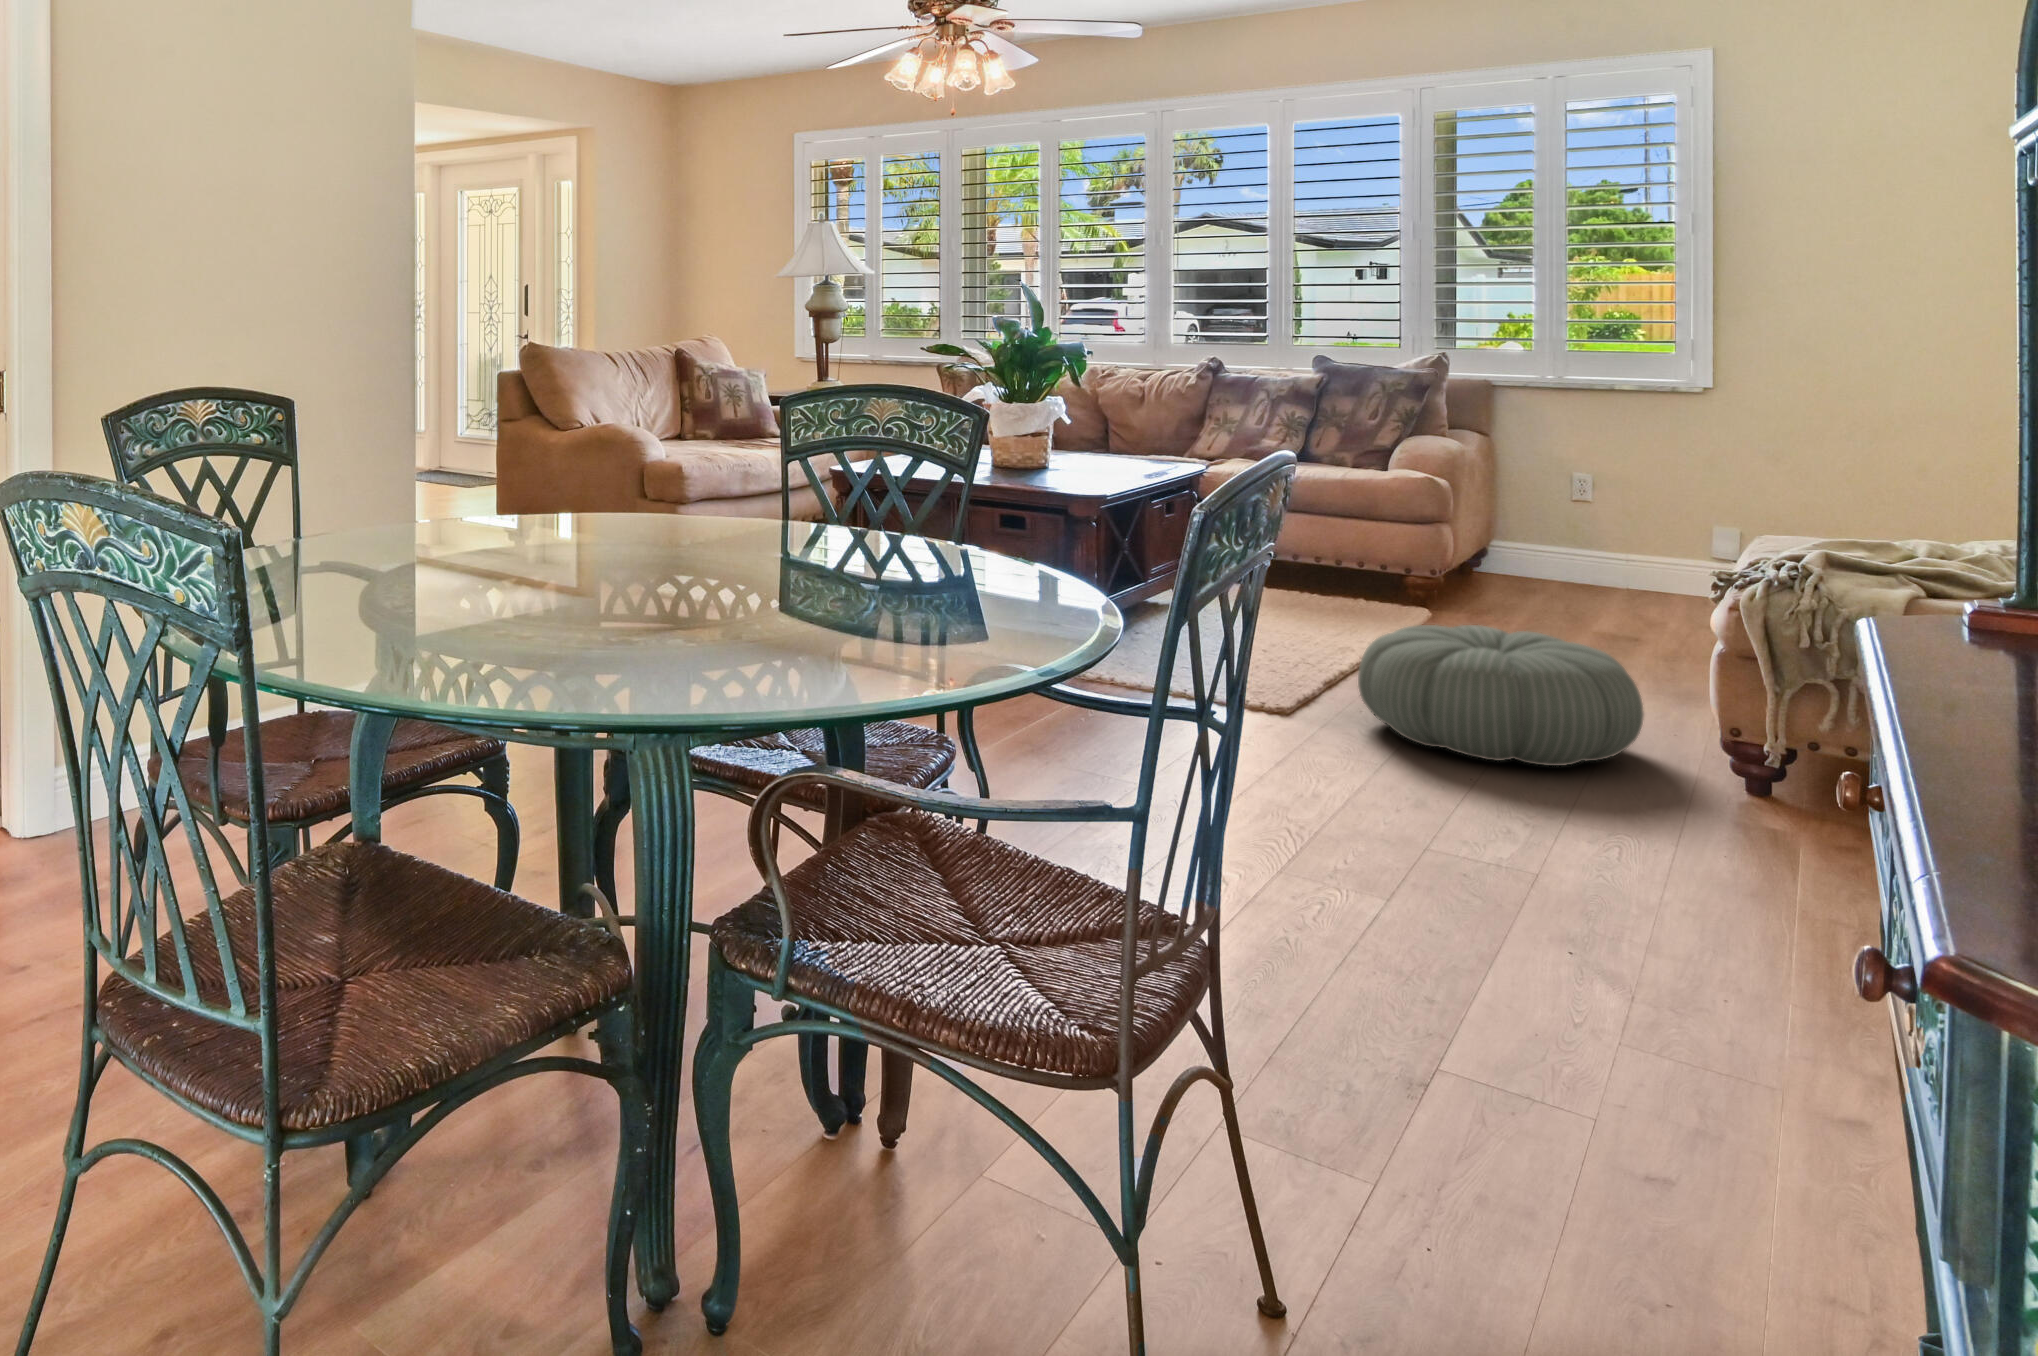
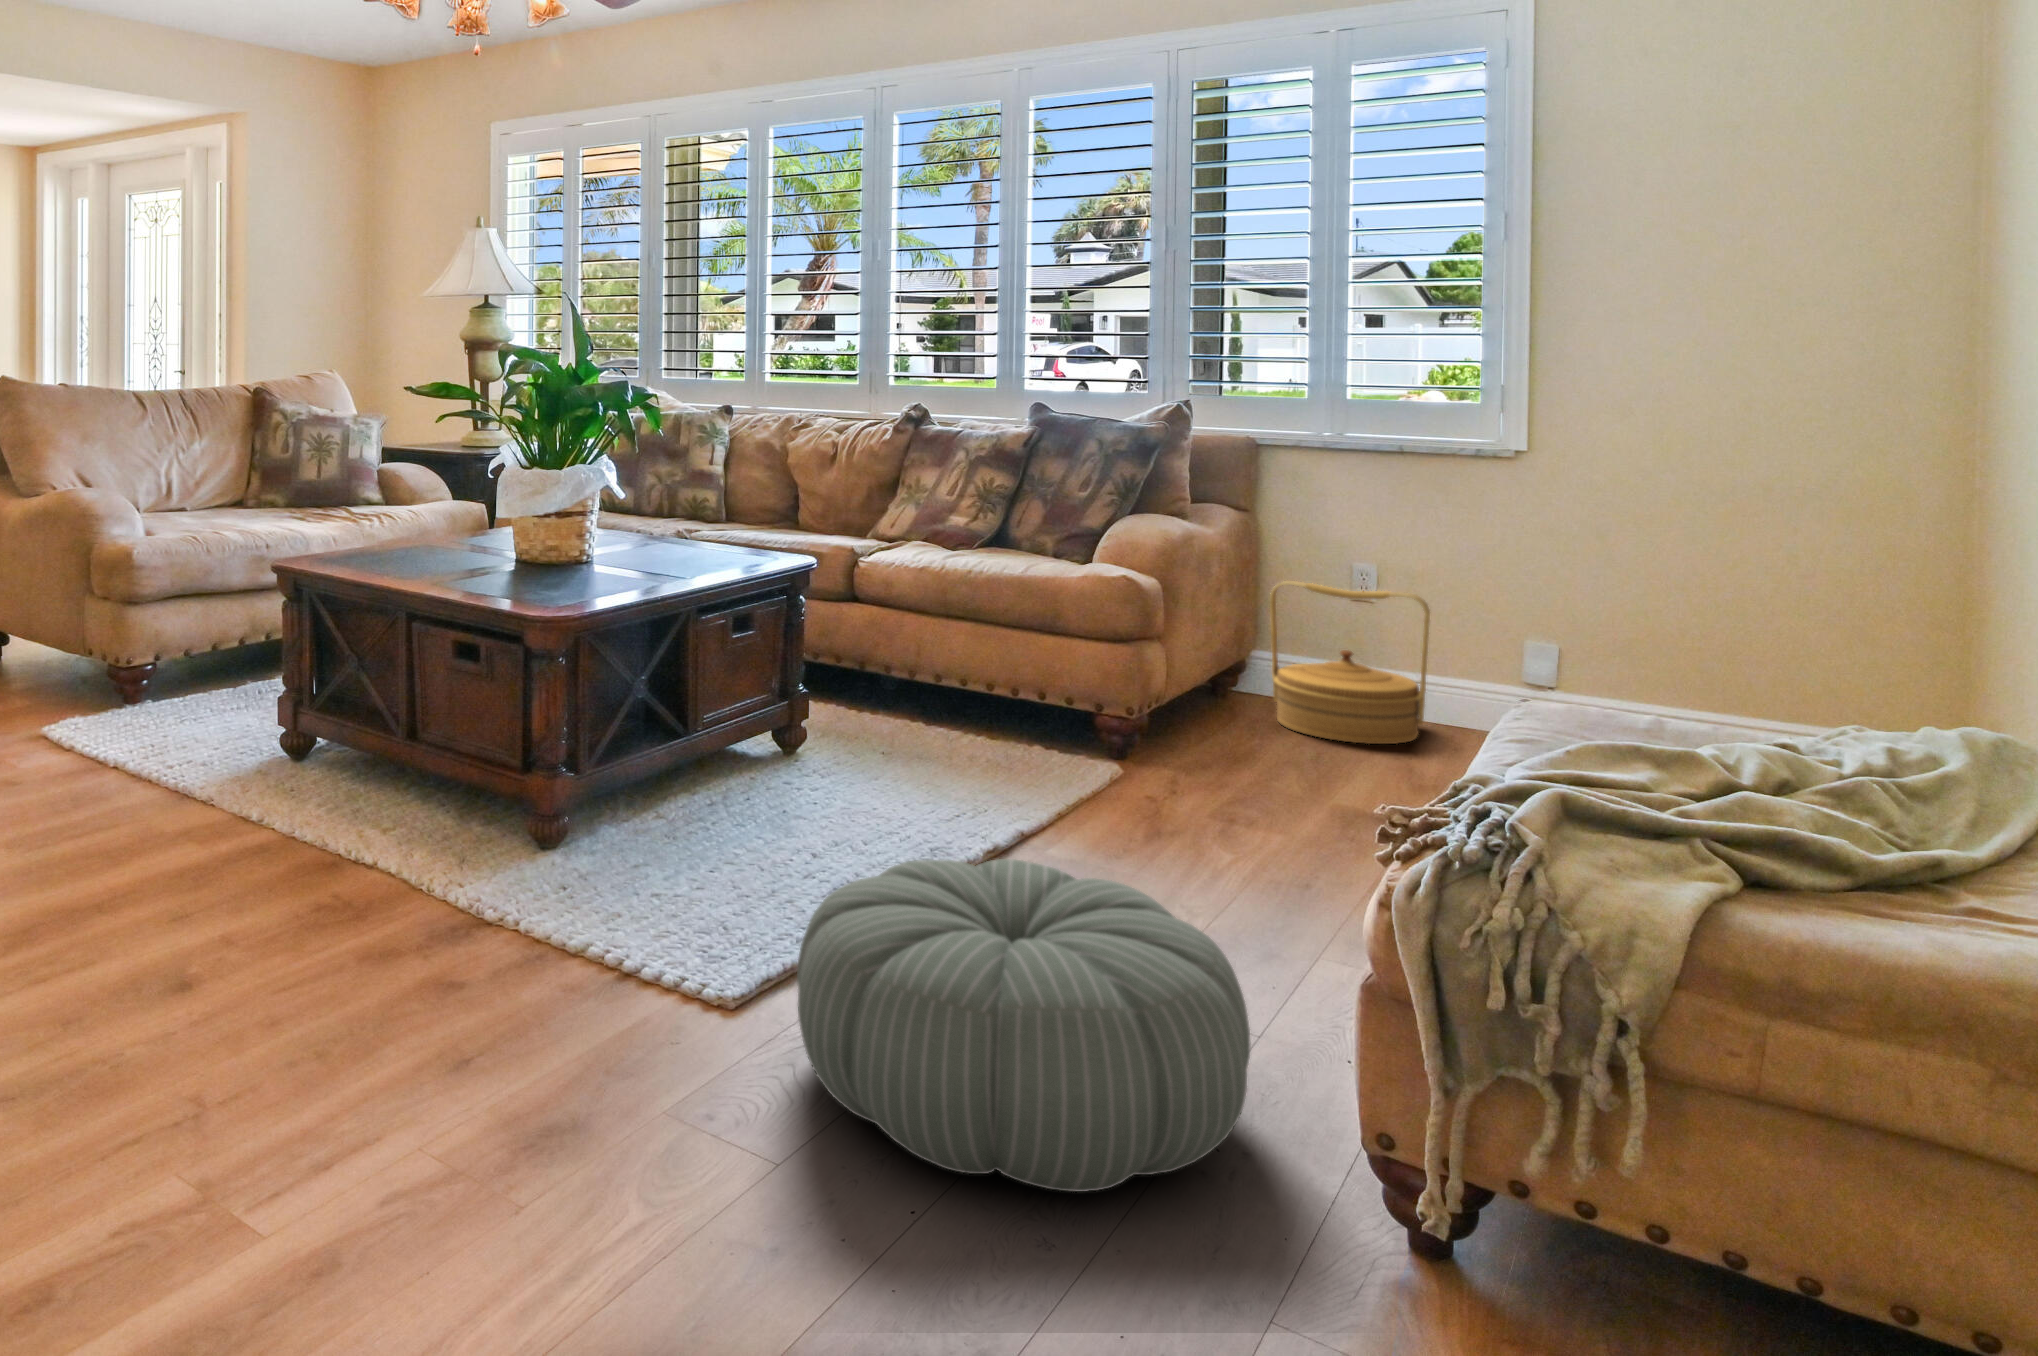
woven basket: none [1516,484,1645,597] -> present [1270,581,1430,744]

